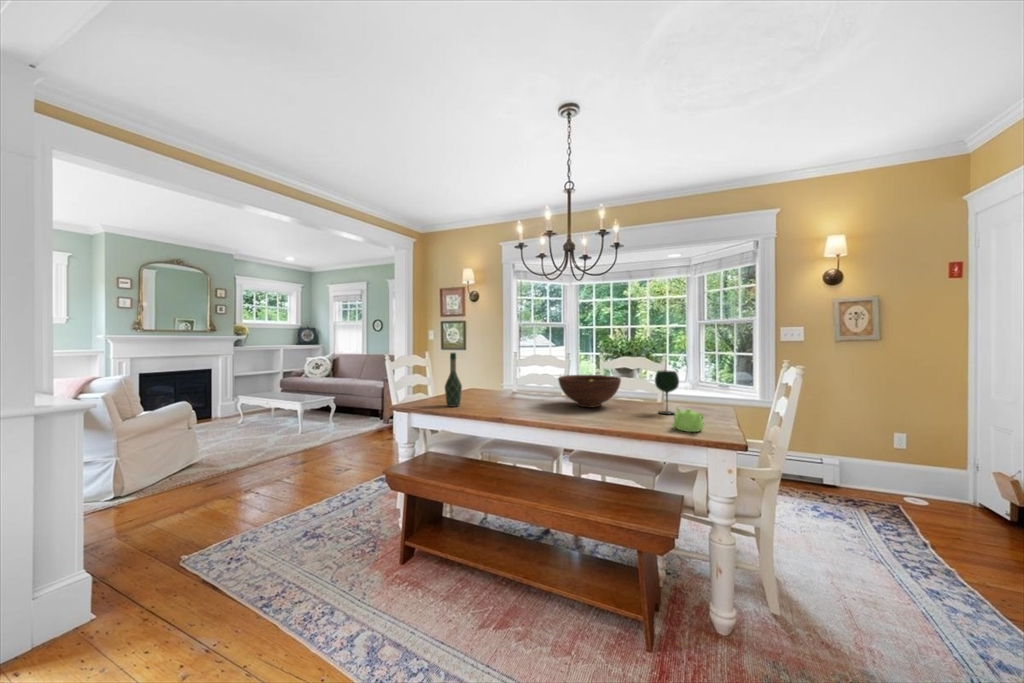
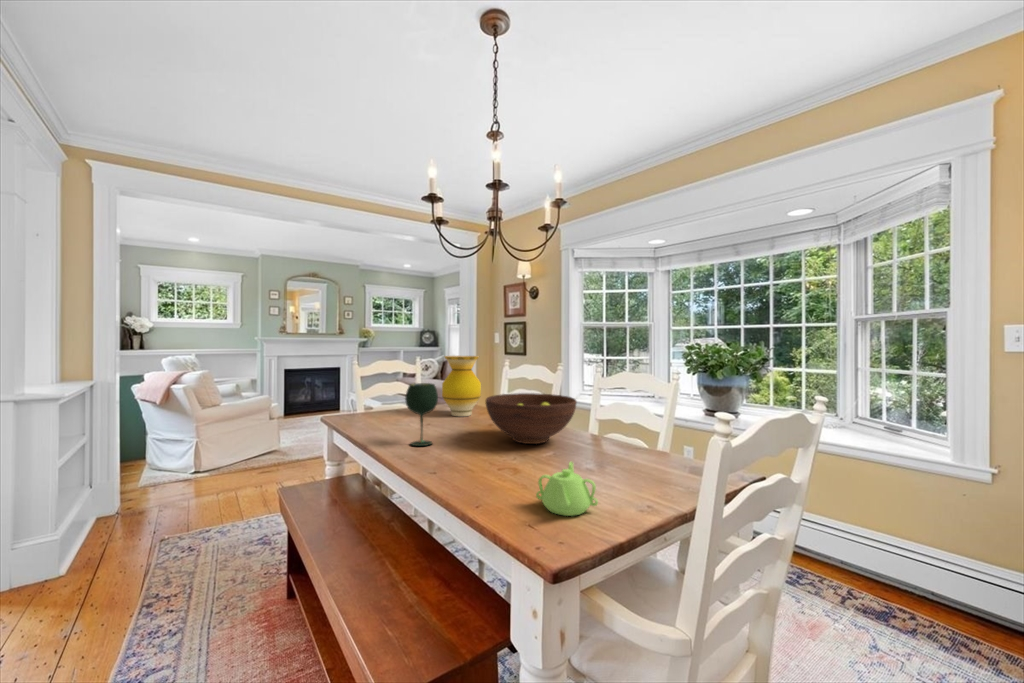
vase: none [484,350,514,397] -> present [442,356,481,416]
wine bottle: present [445,353,462,407] -> none [363,357,385,423]
wine glass: present [655,371,679,414] -> present [405,383,438,446]

